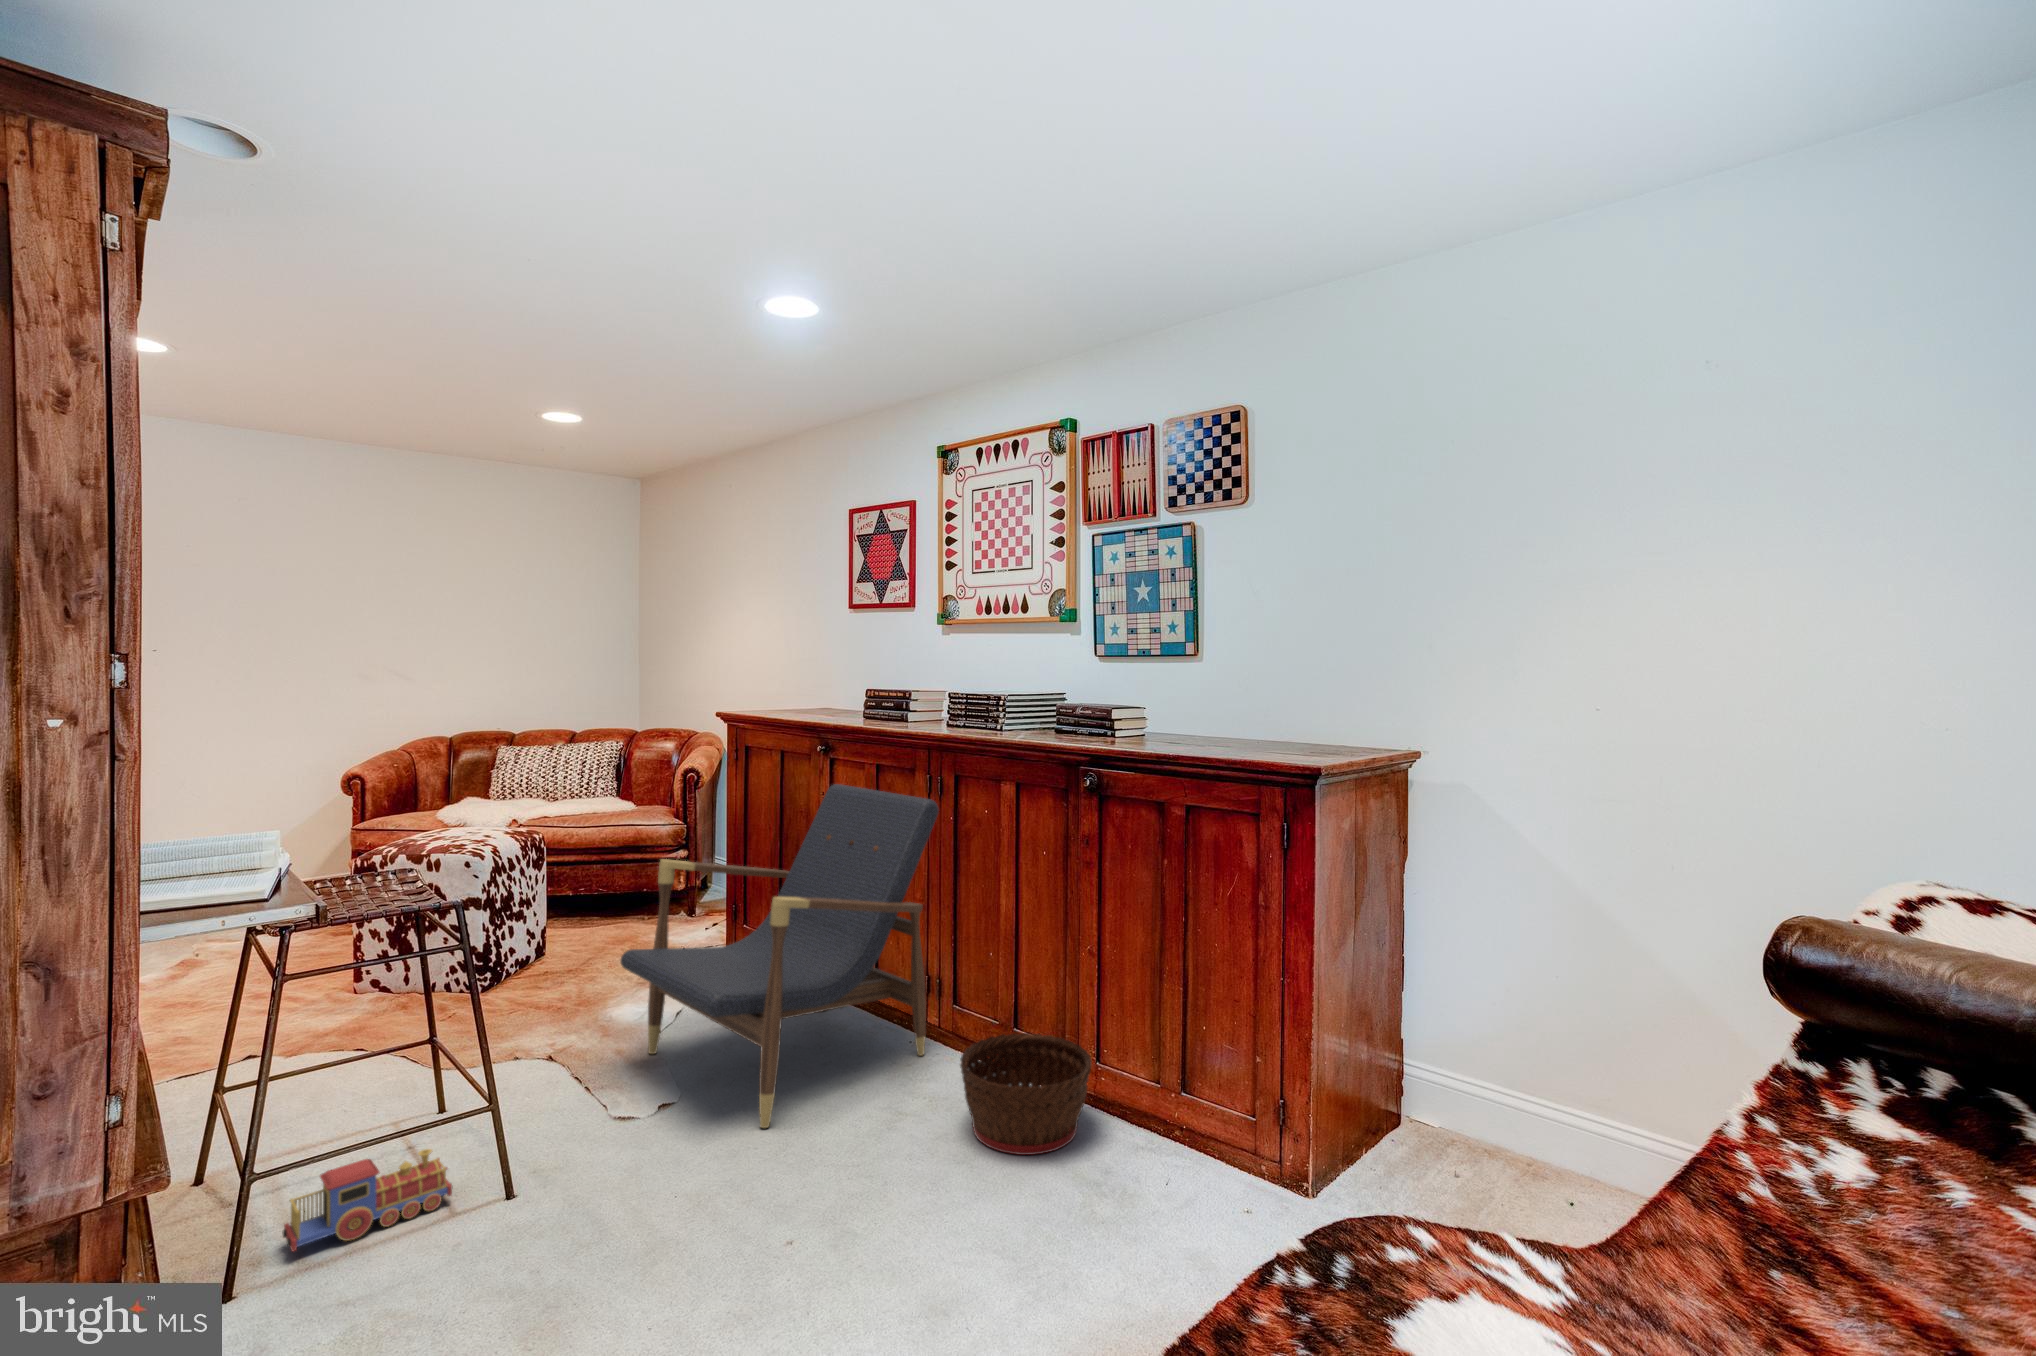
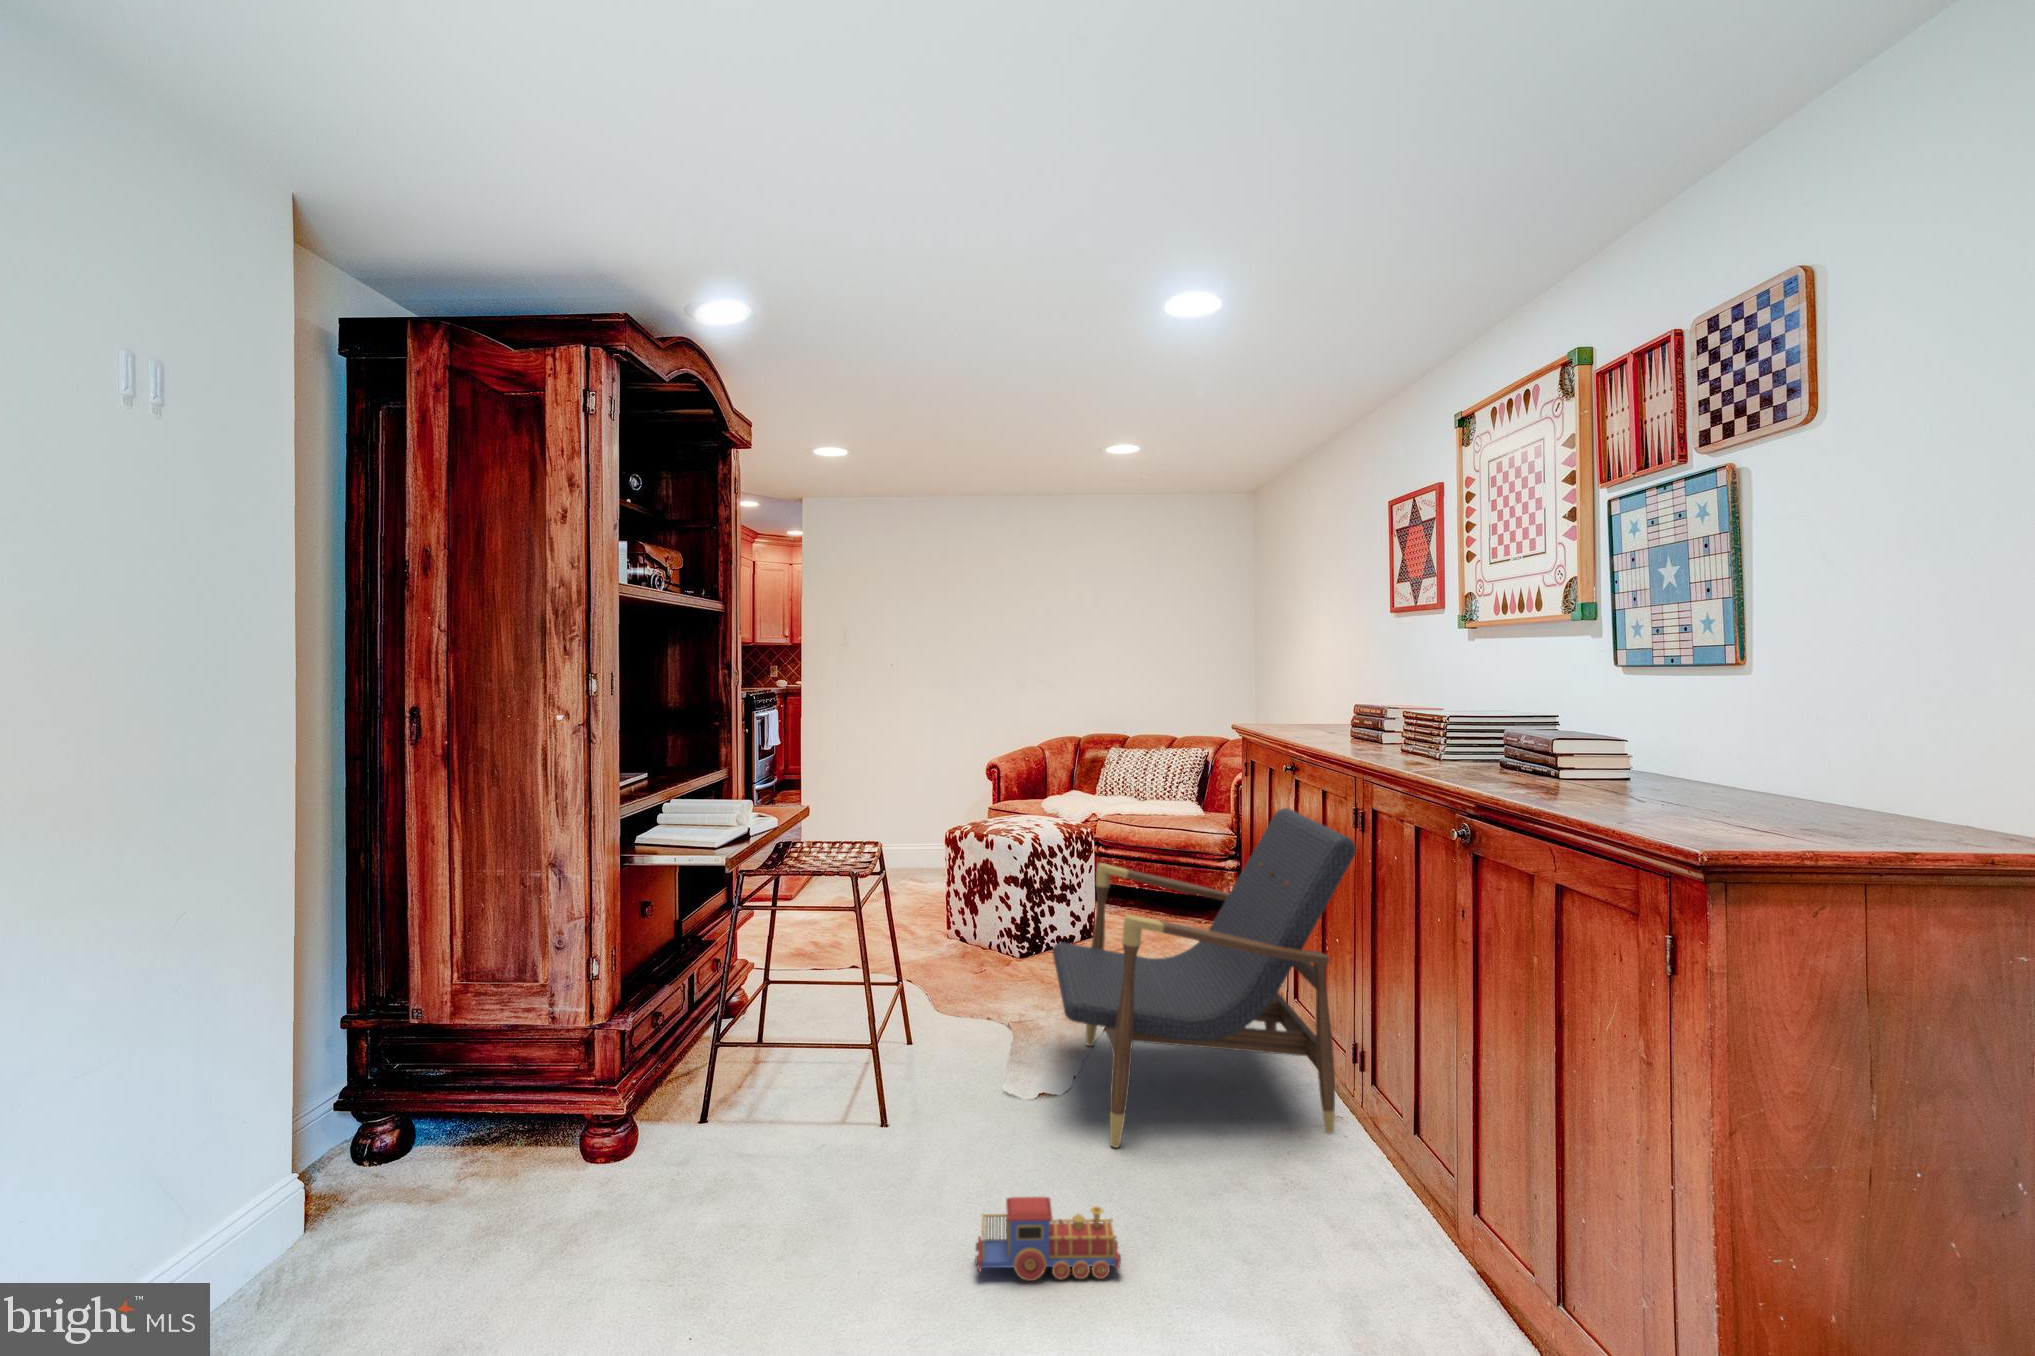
basket: present [960,1033,1092,1155] -> none [1287,1133,1465,1304]
toy train: present [282,1149,452,1251] -> present [976,1197,1121,1281]

